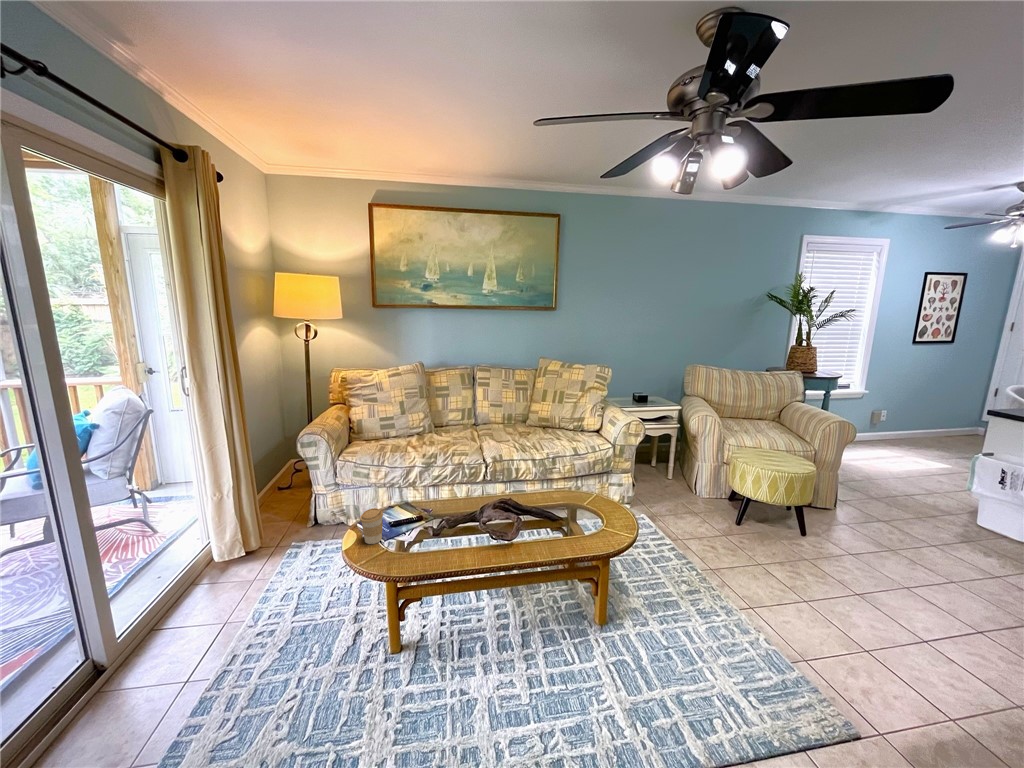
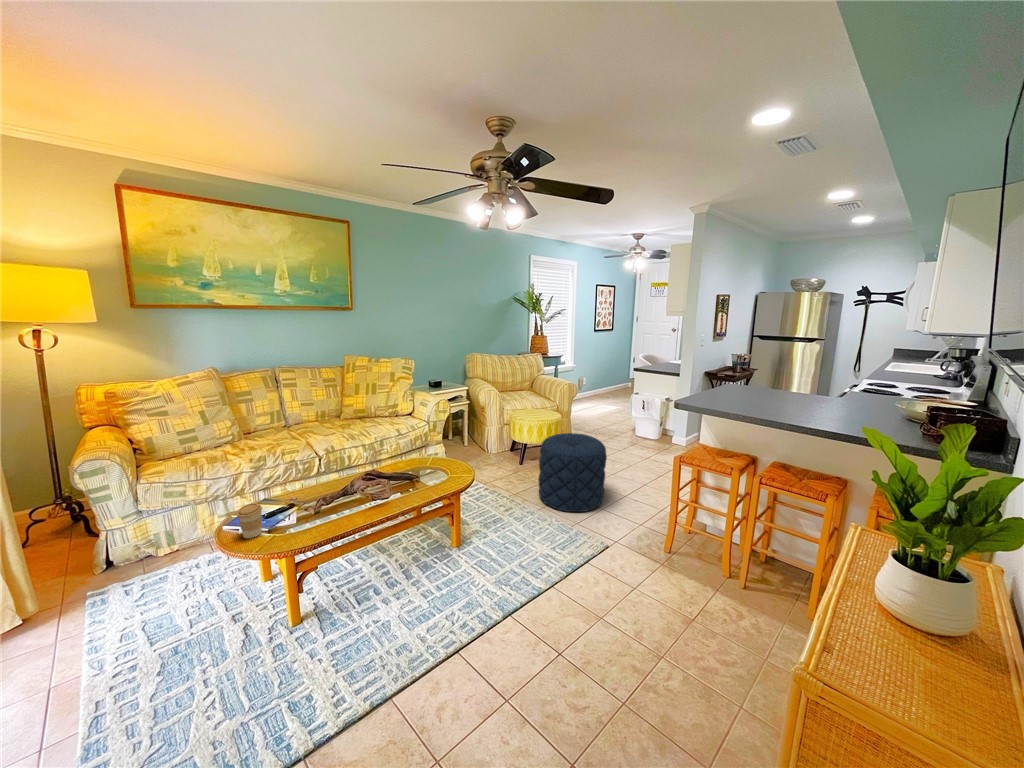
pouf: none [752,502,895,648] -> present [538,433,607,512]

